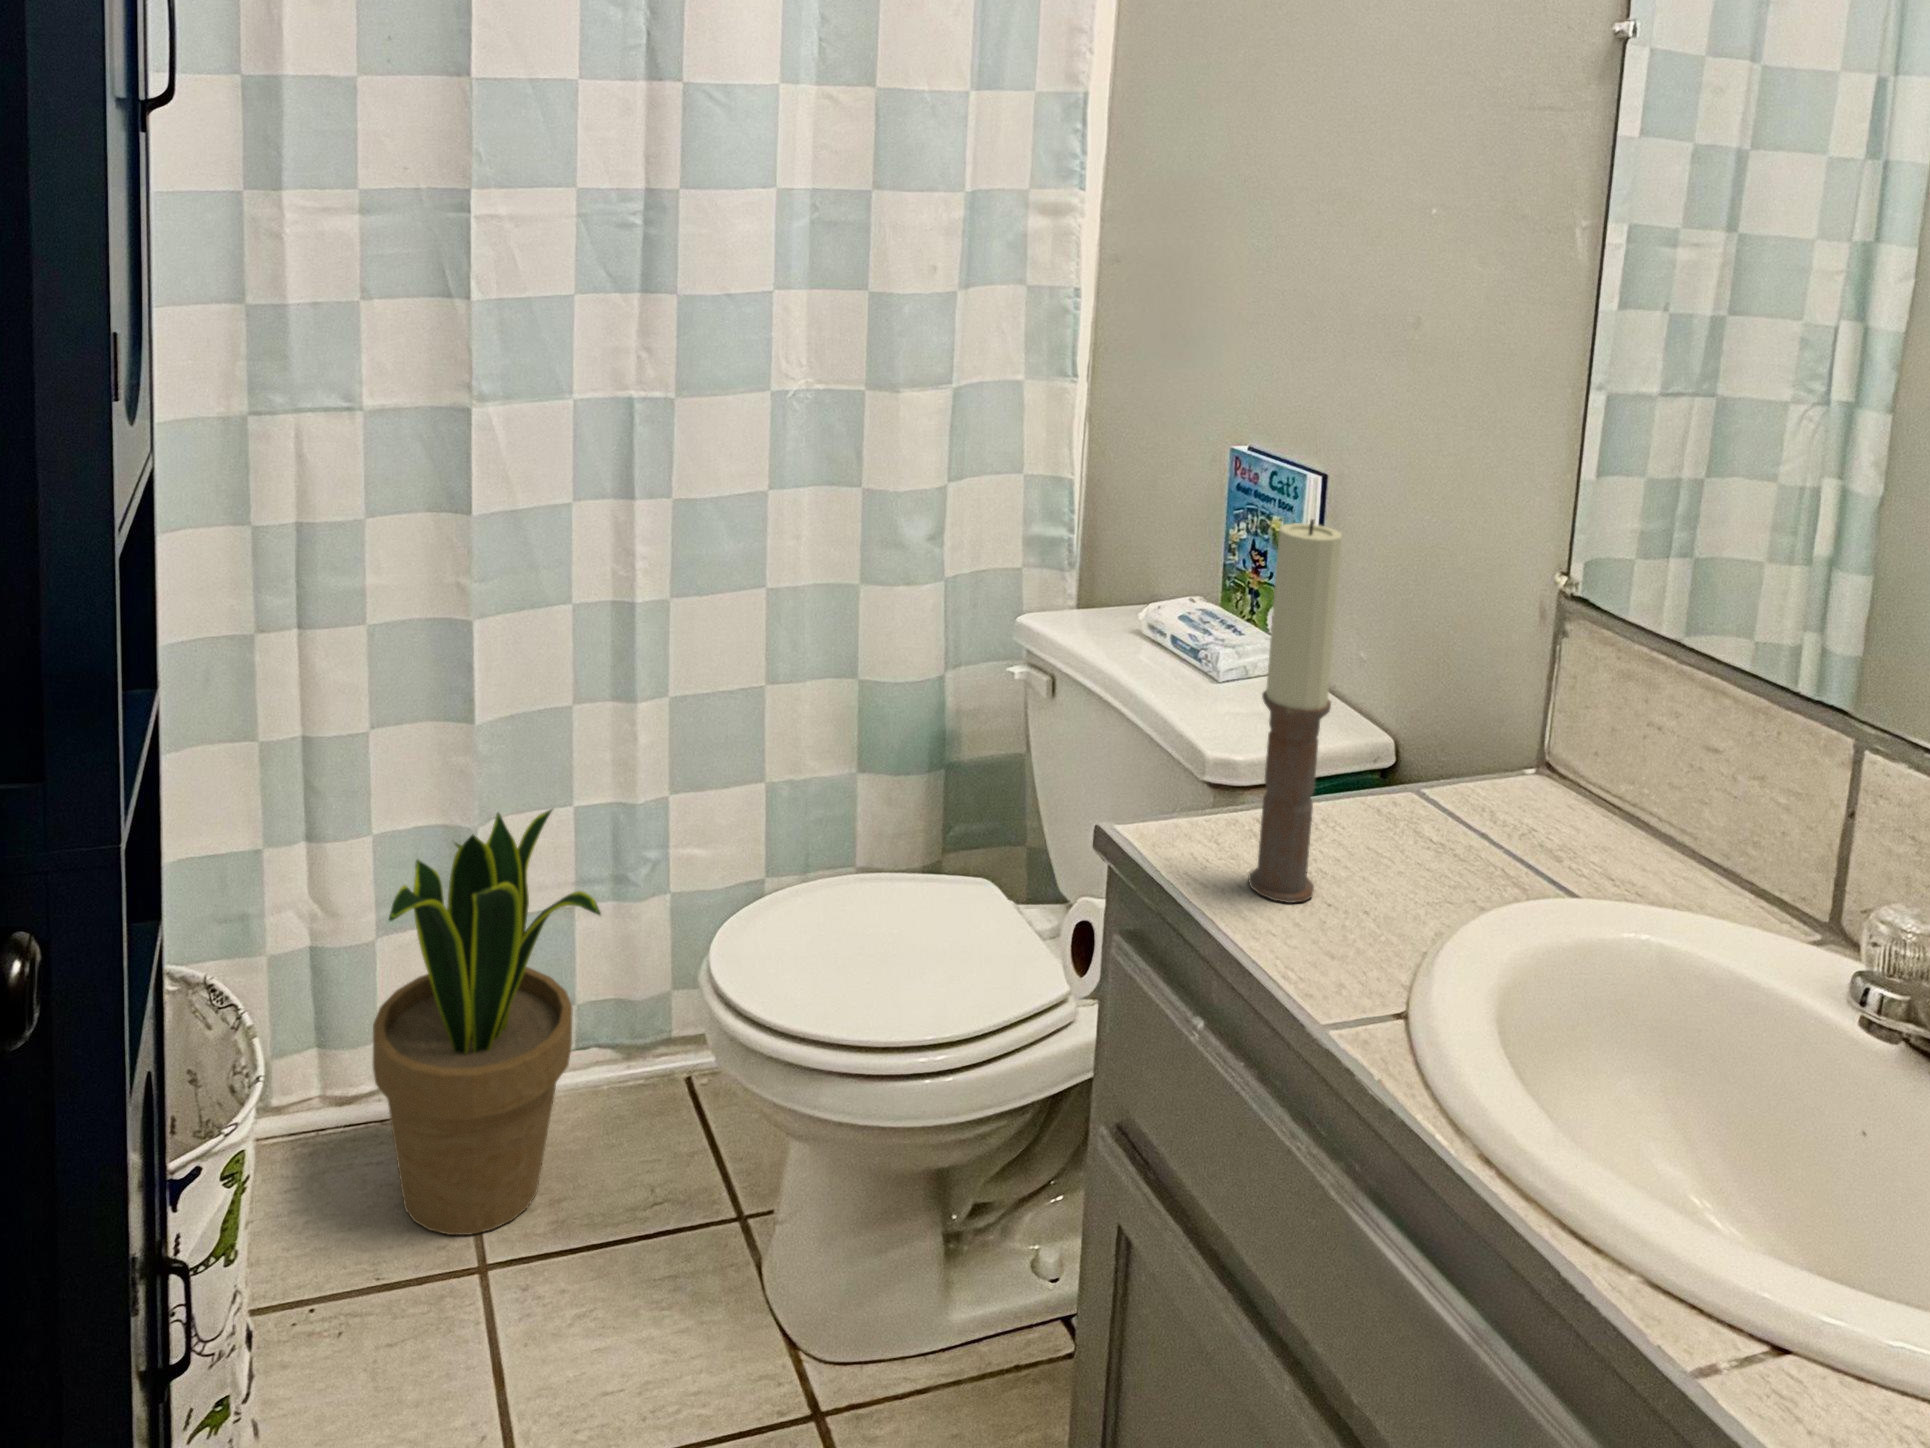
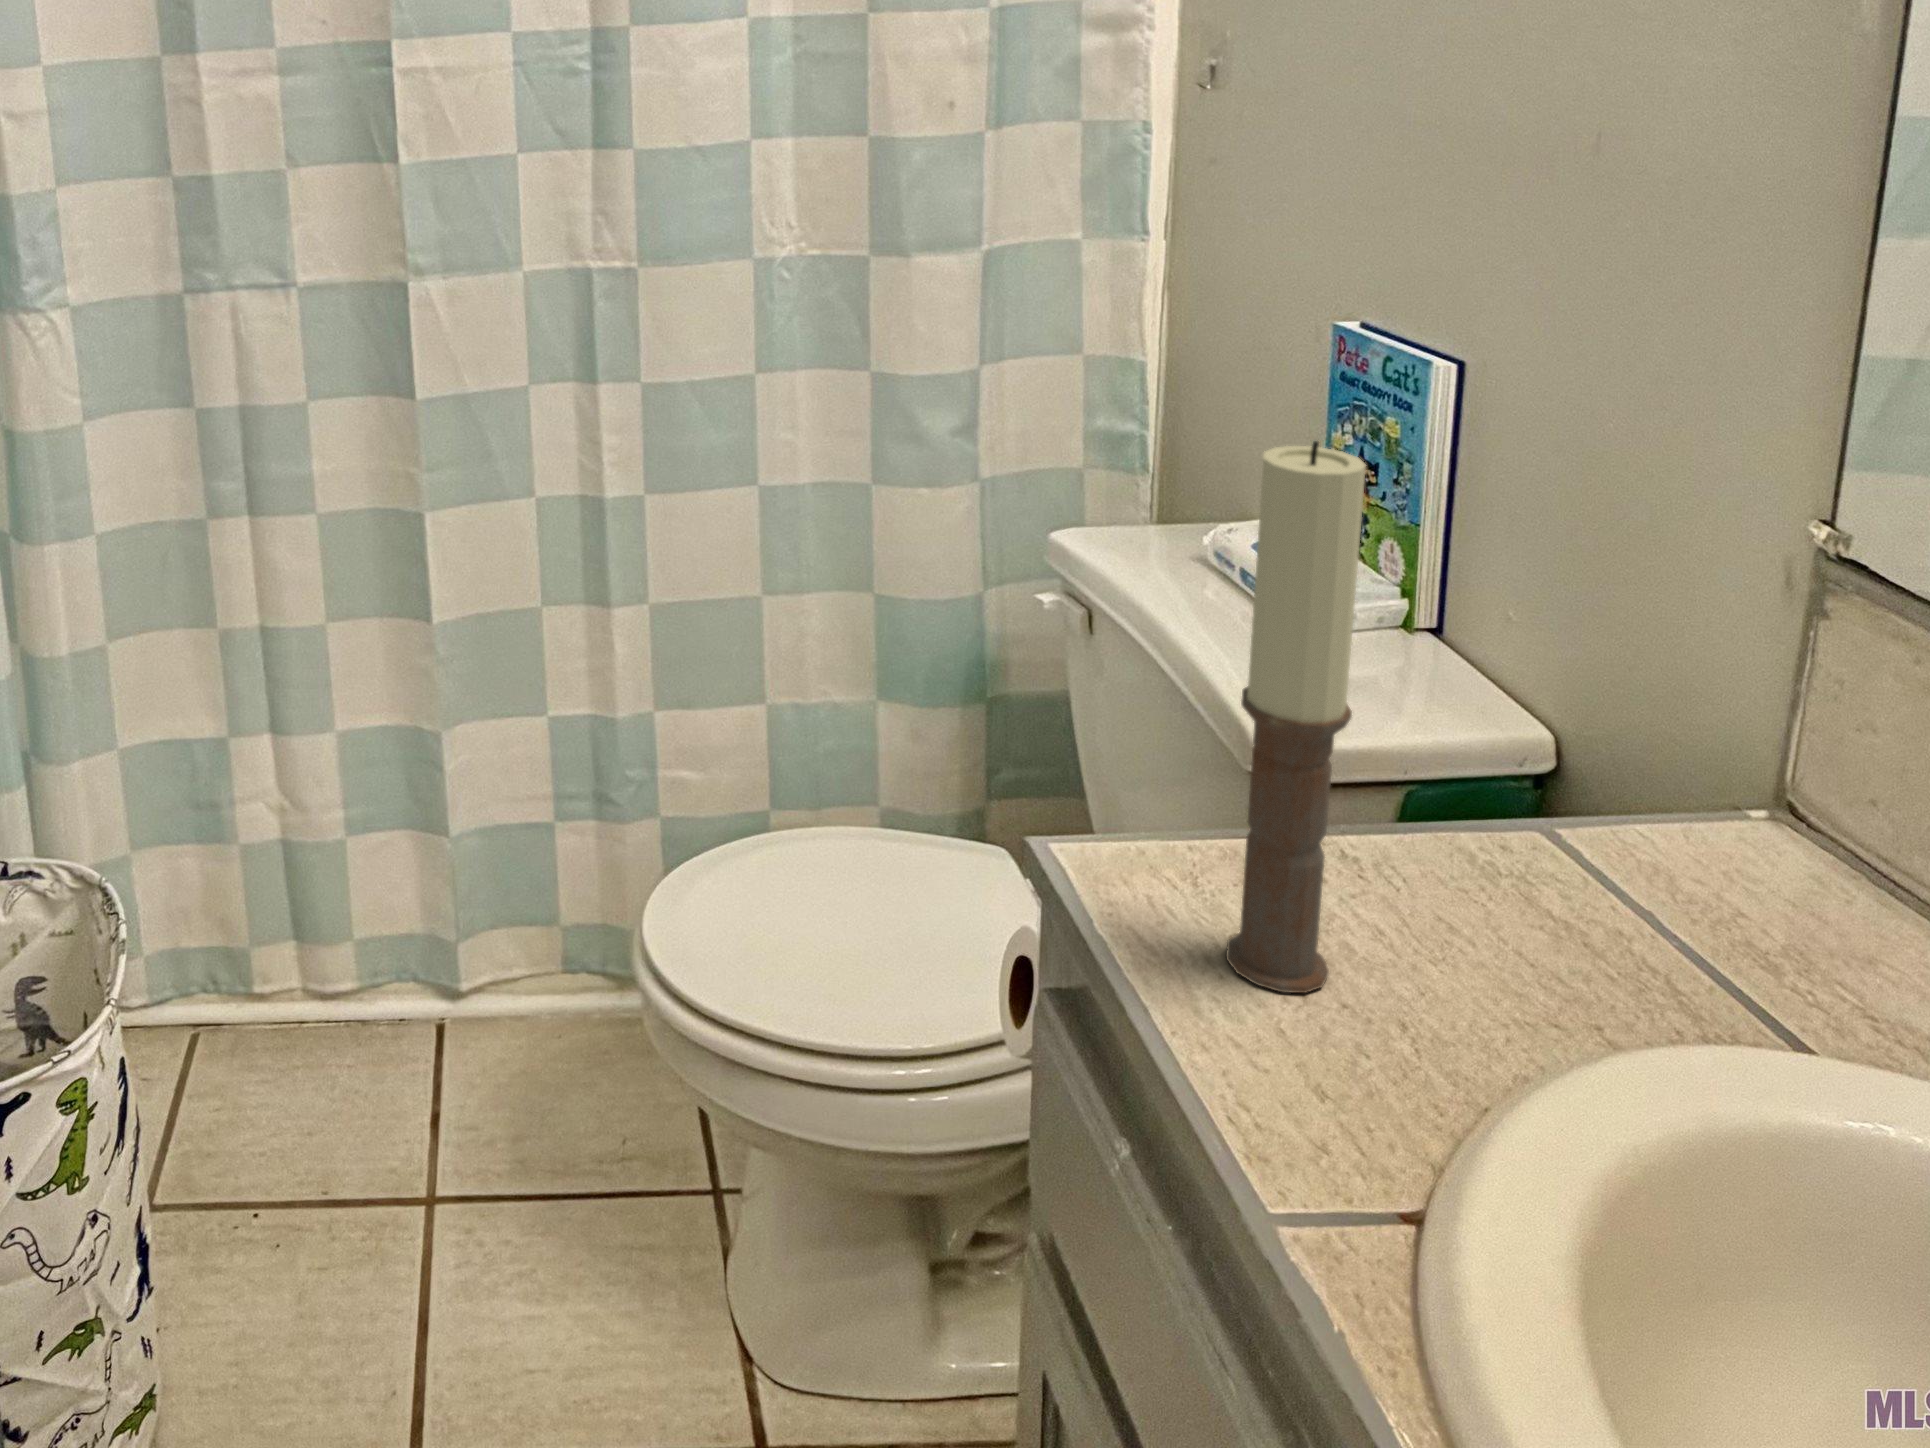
potted plant: present [373,810,601,1235] -> none [312,718,547,1156]

